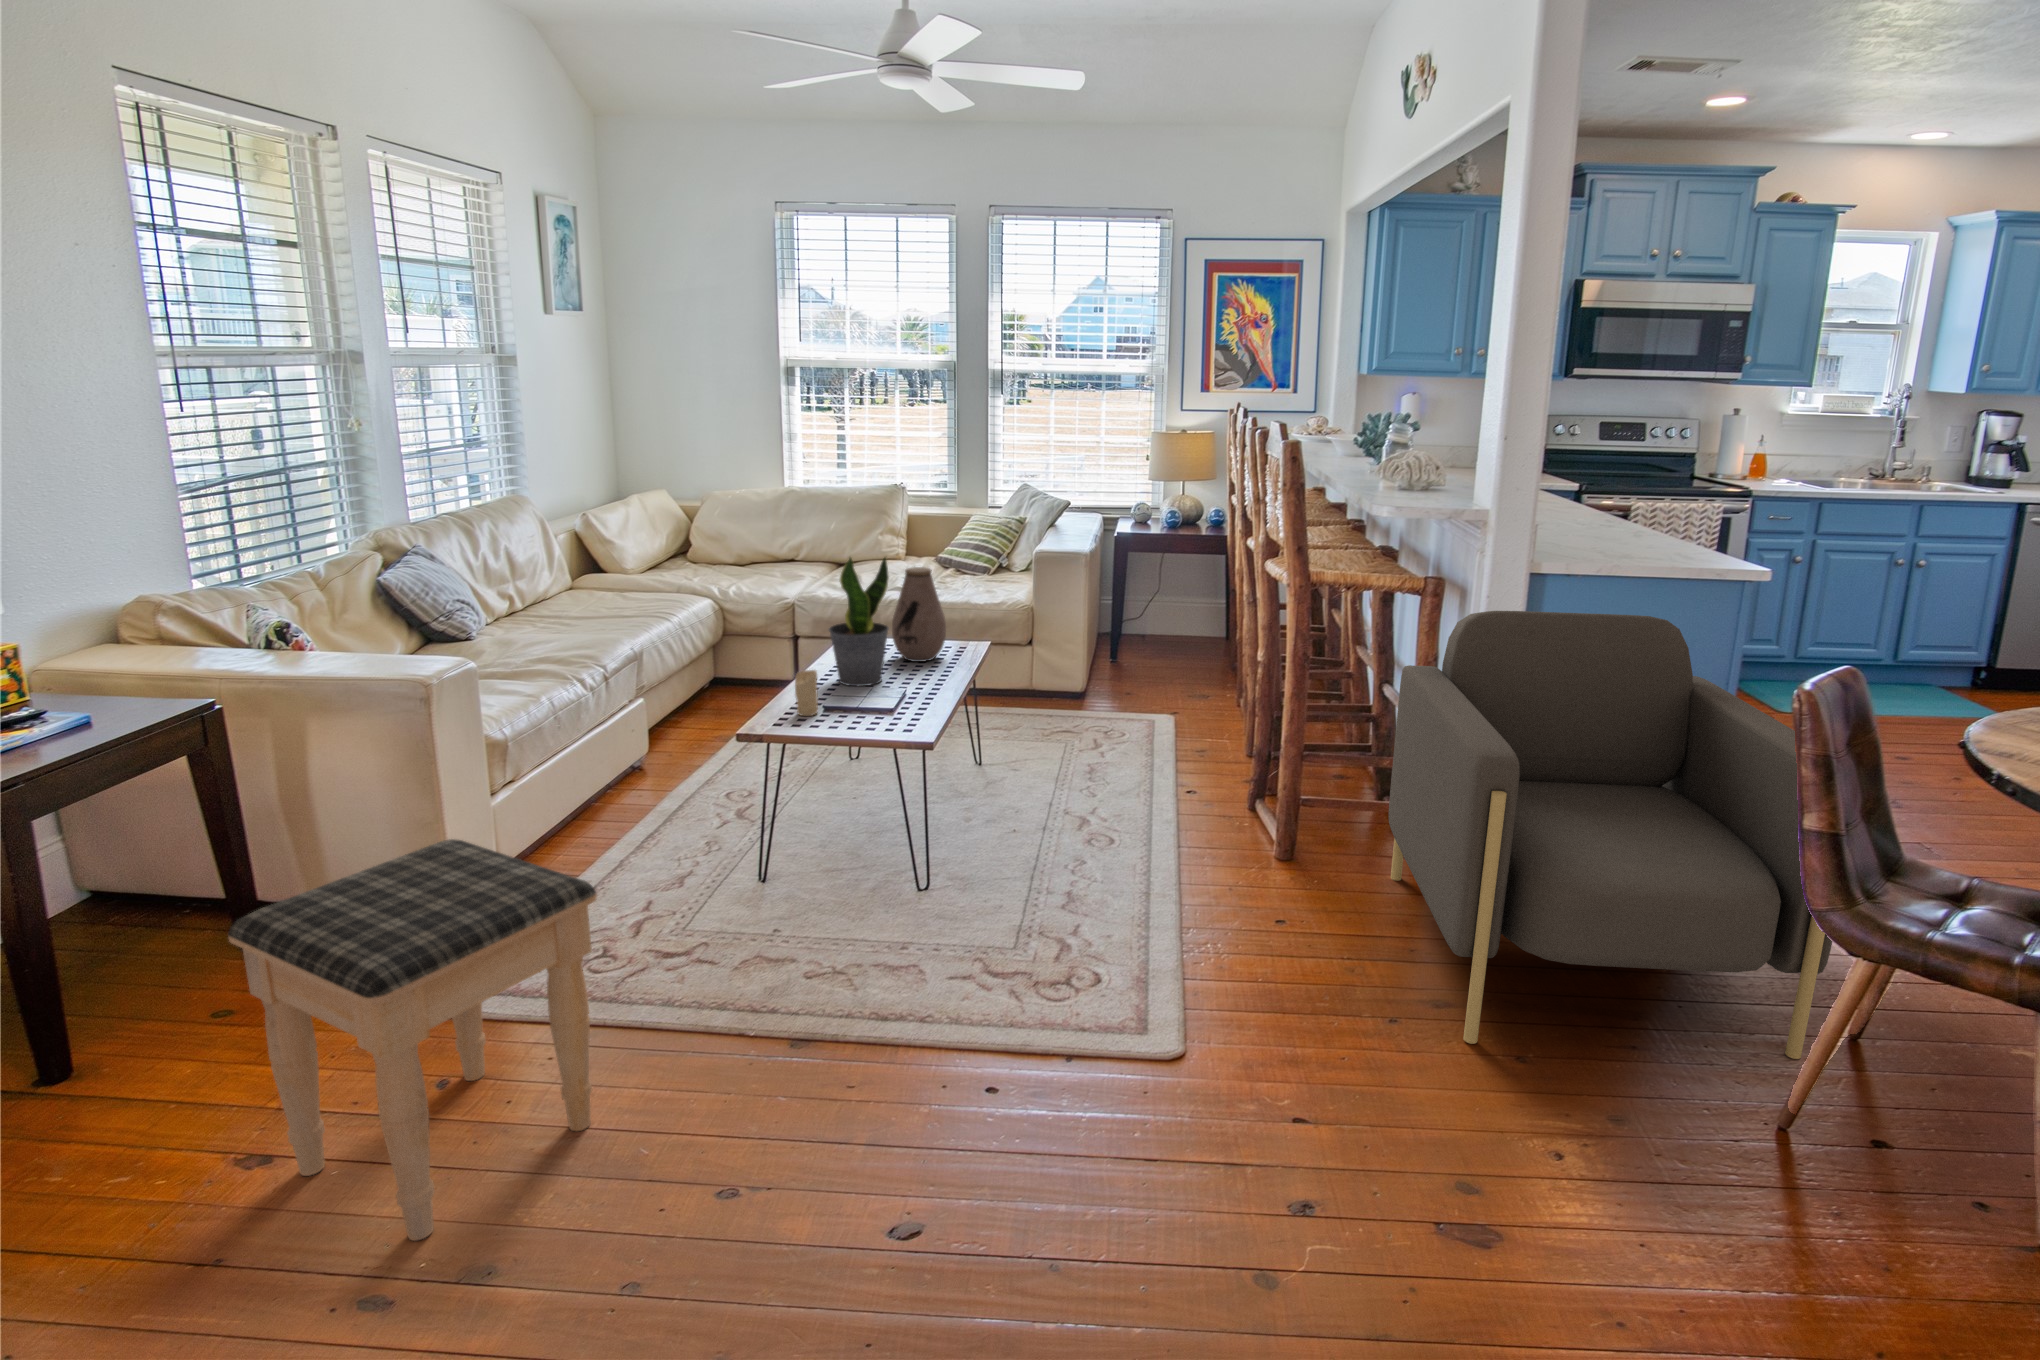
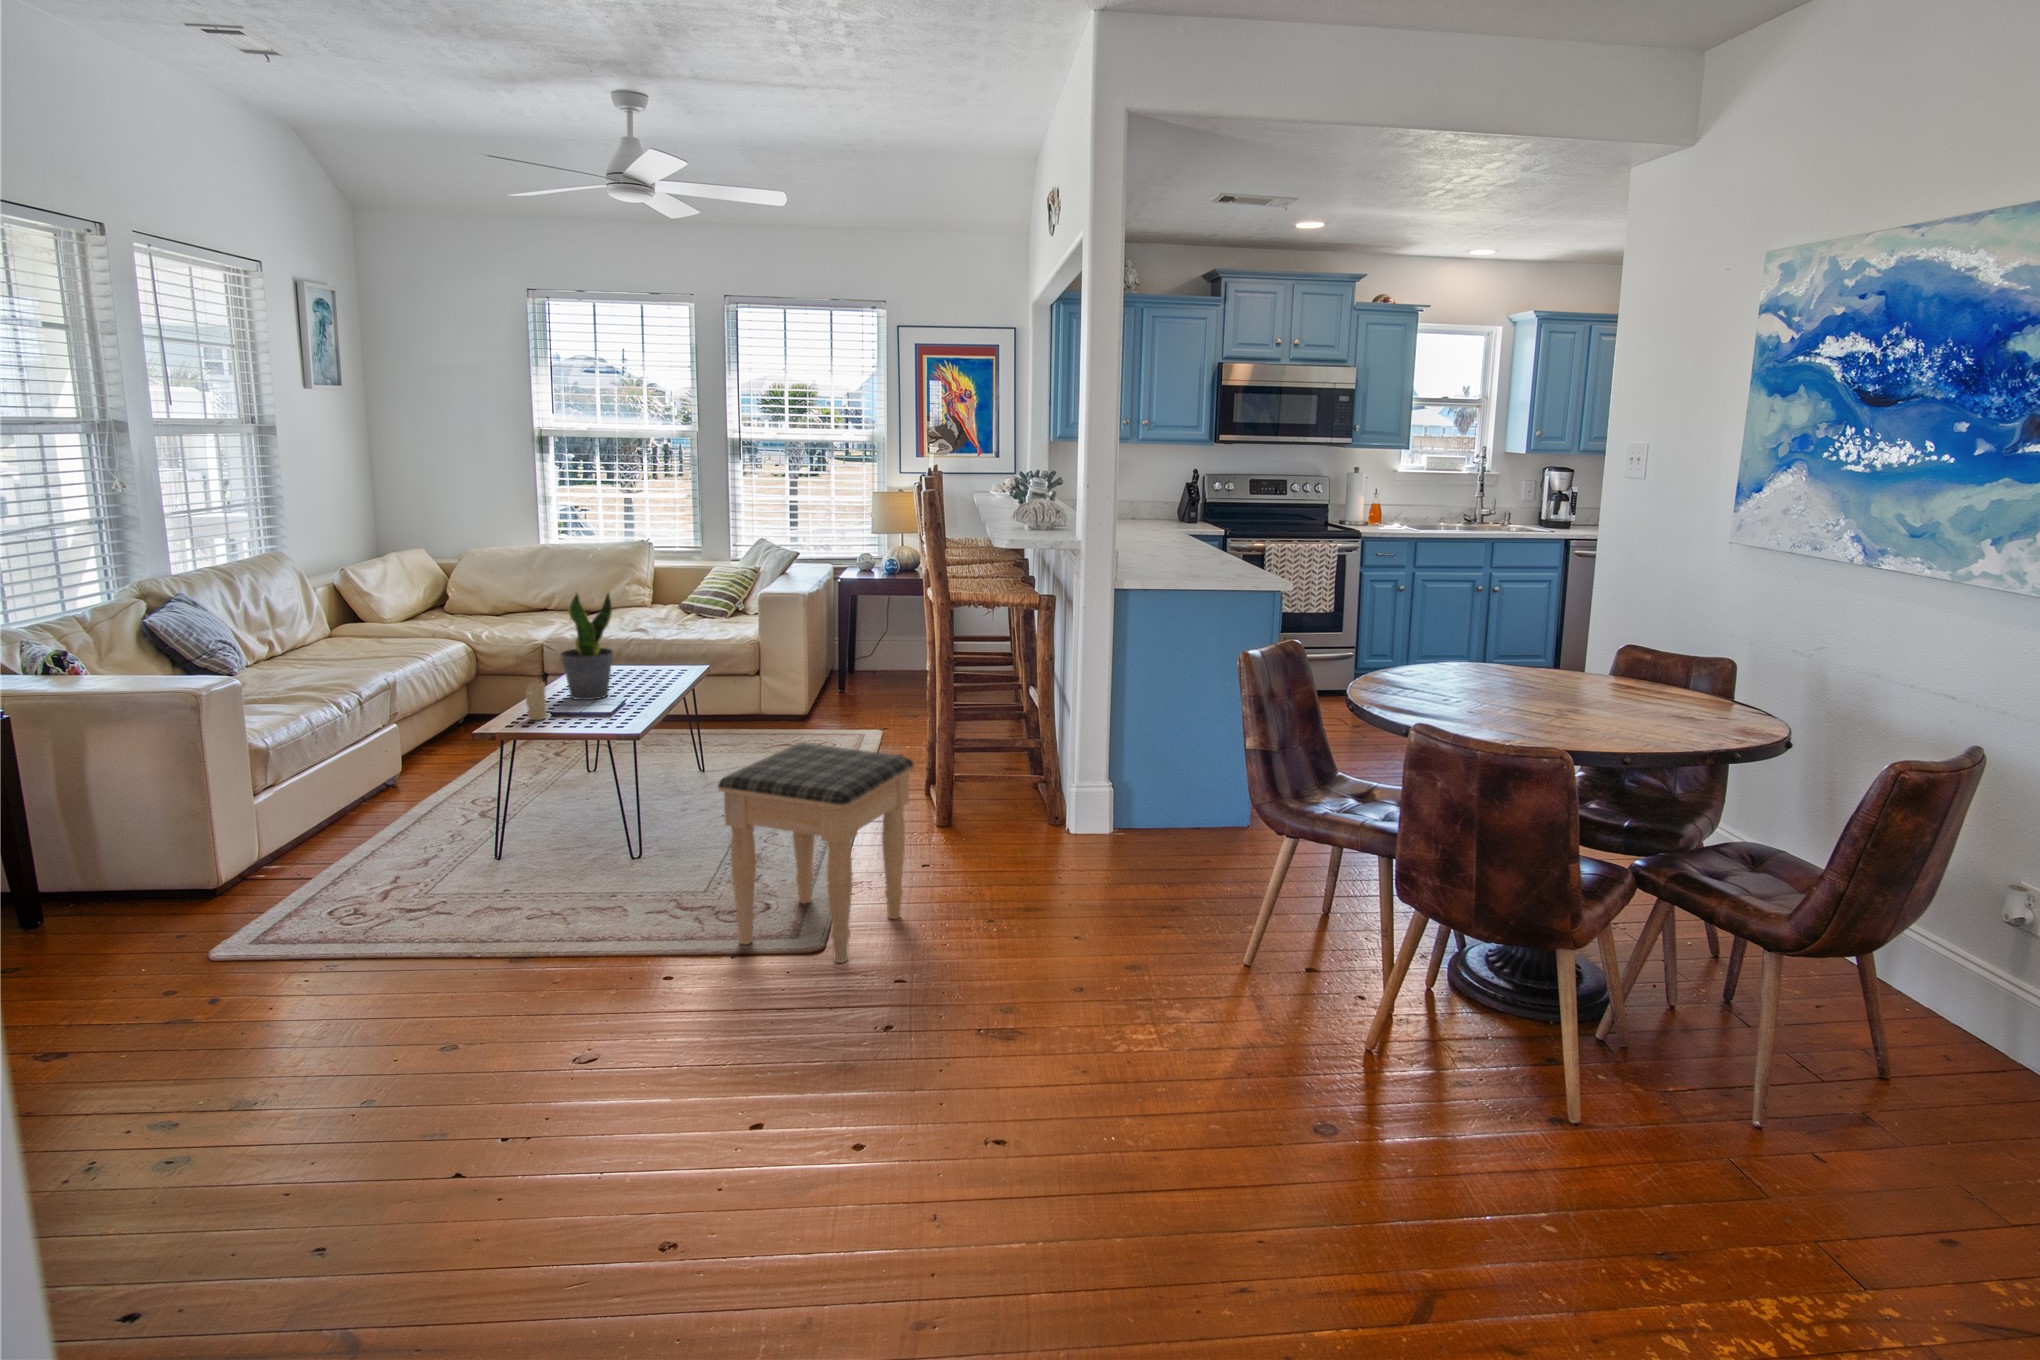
vase: present [892,567,946,662] -> none [621,603,669,682]
armchair: present [1389,611,1832,1059] -> none [1014,619,1284,926]
footstool: present [228,839,597,1241] -> present [718,743,914,963]

